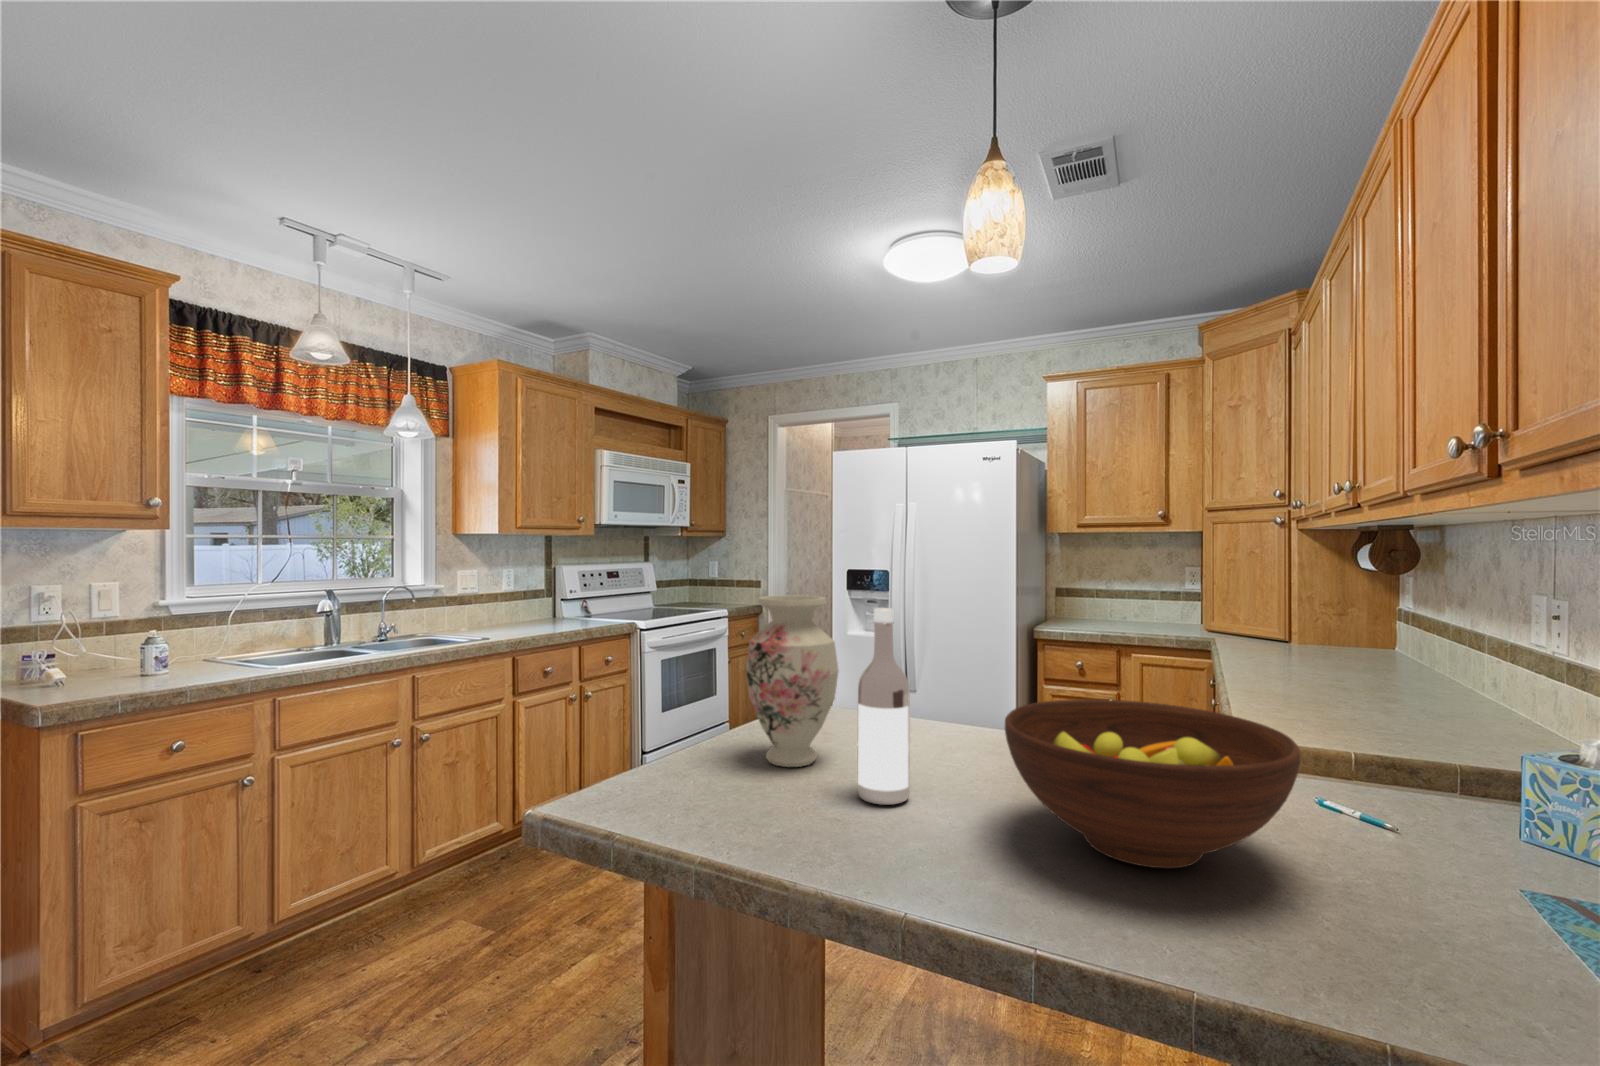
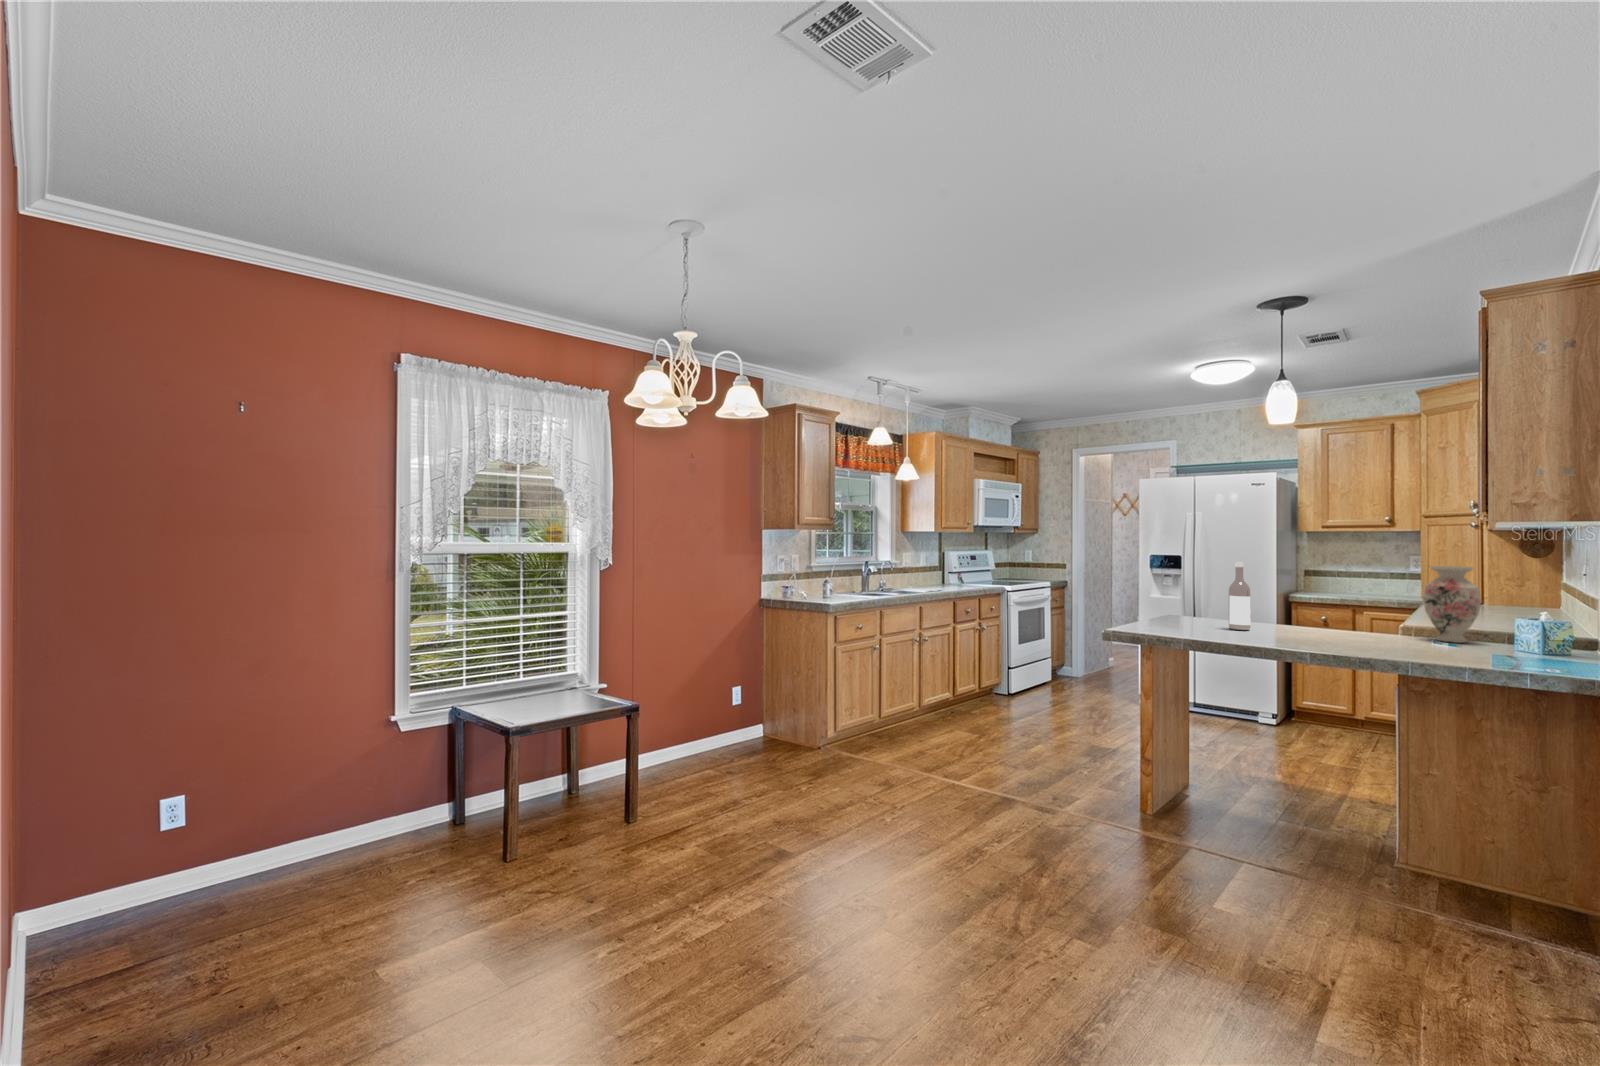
vase: present [746,595,839,767] -> present [1423,566,1481,643]
fruit bowl: present [1005,699,1300,868] -> none [1292,596,1401,641]

